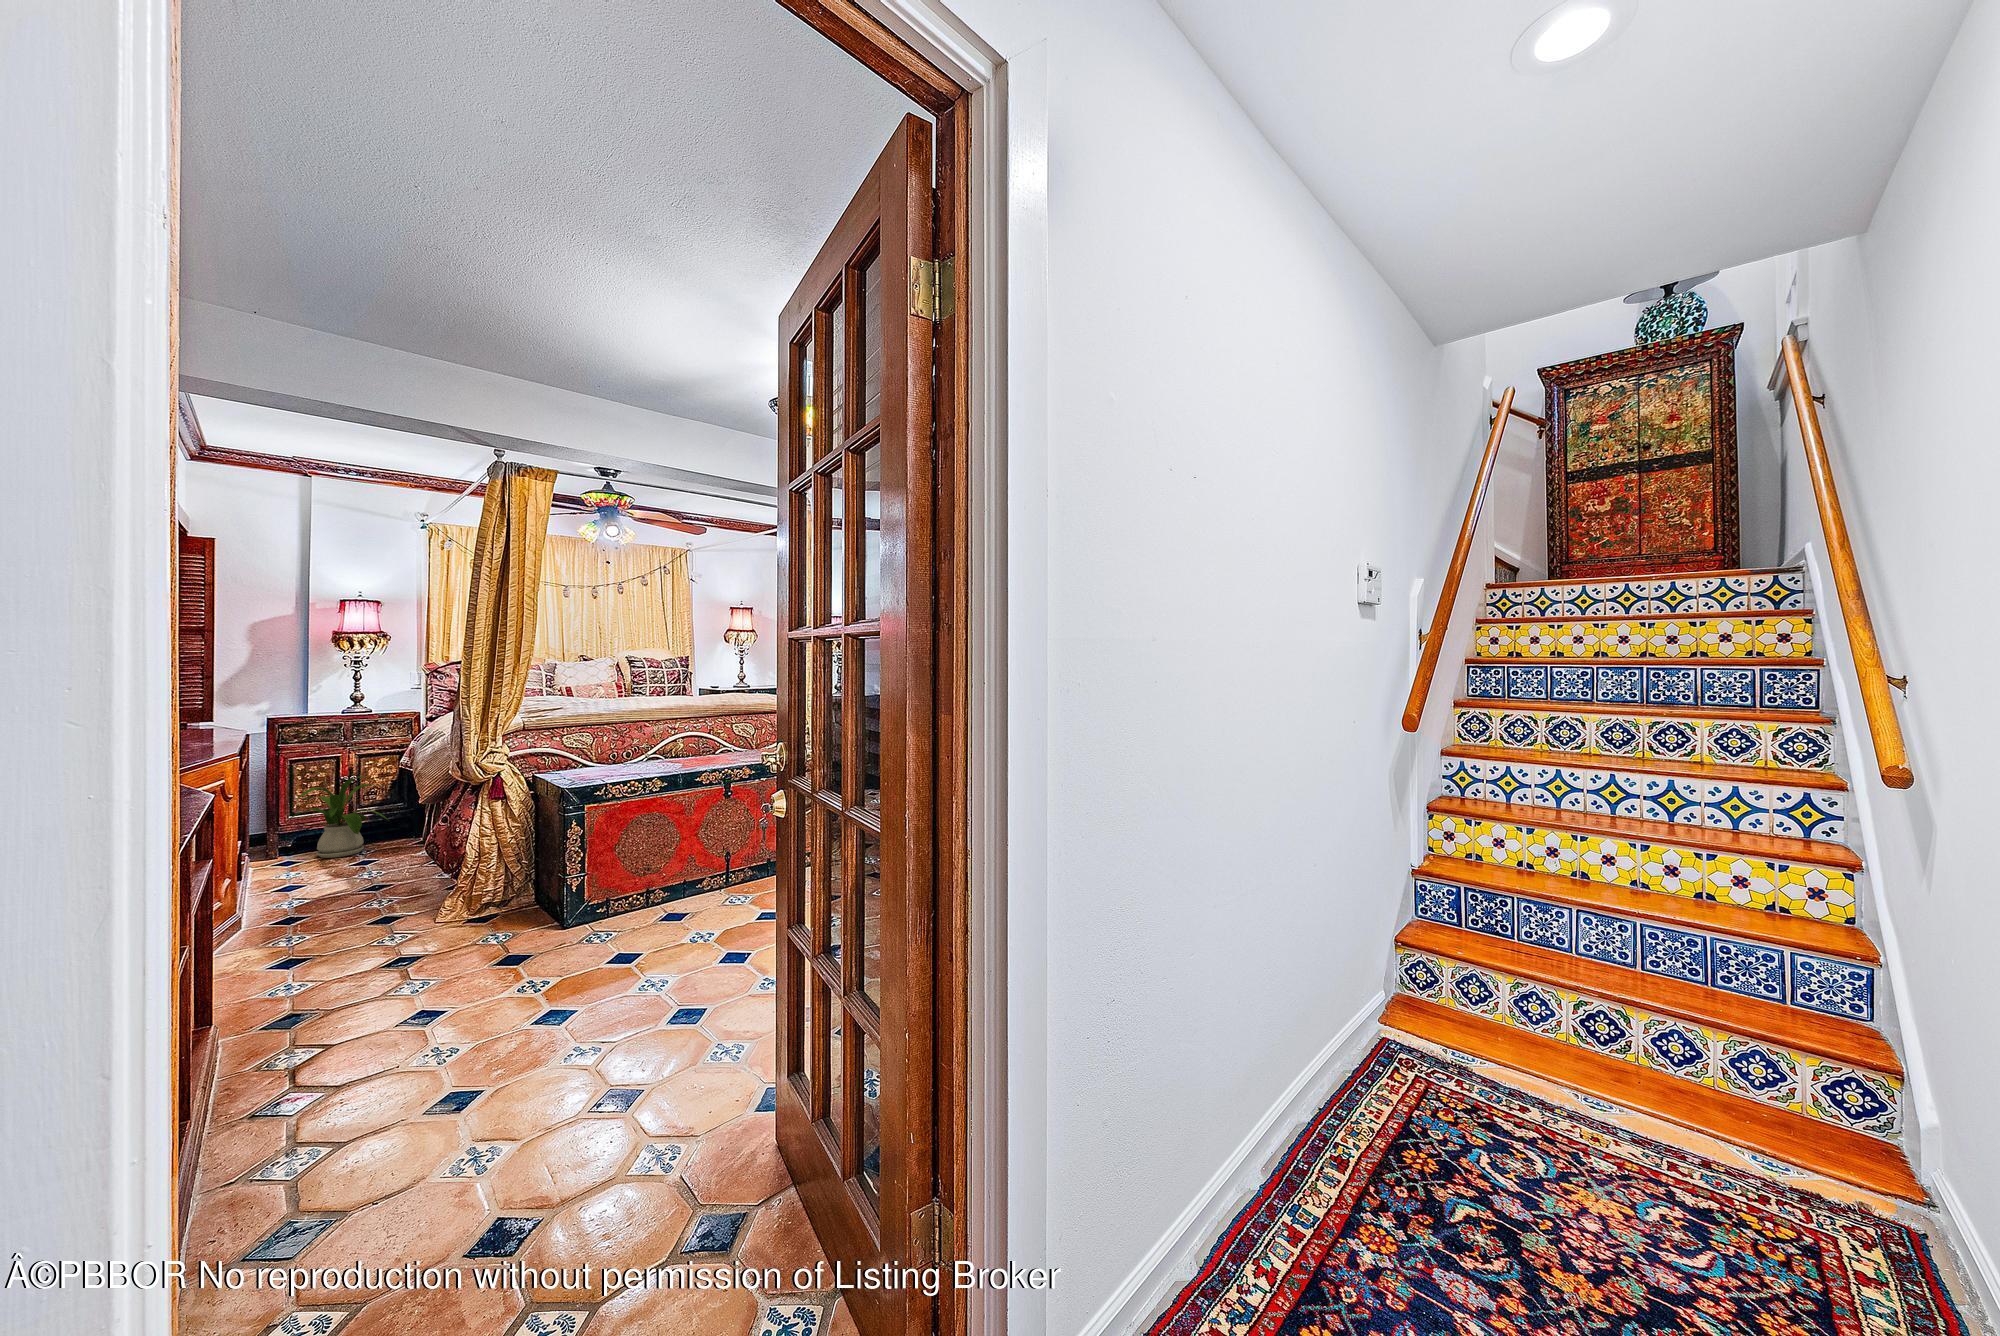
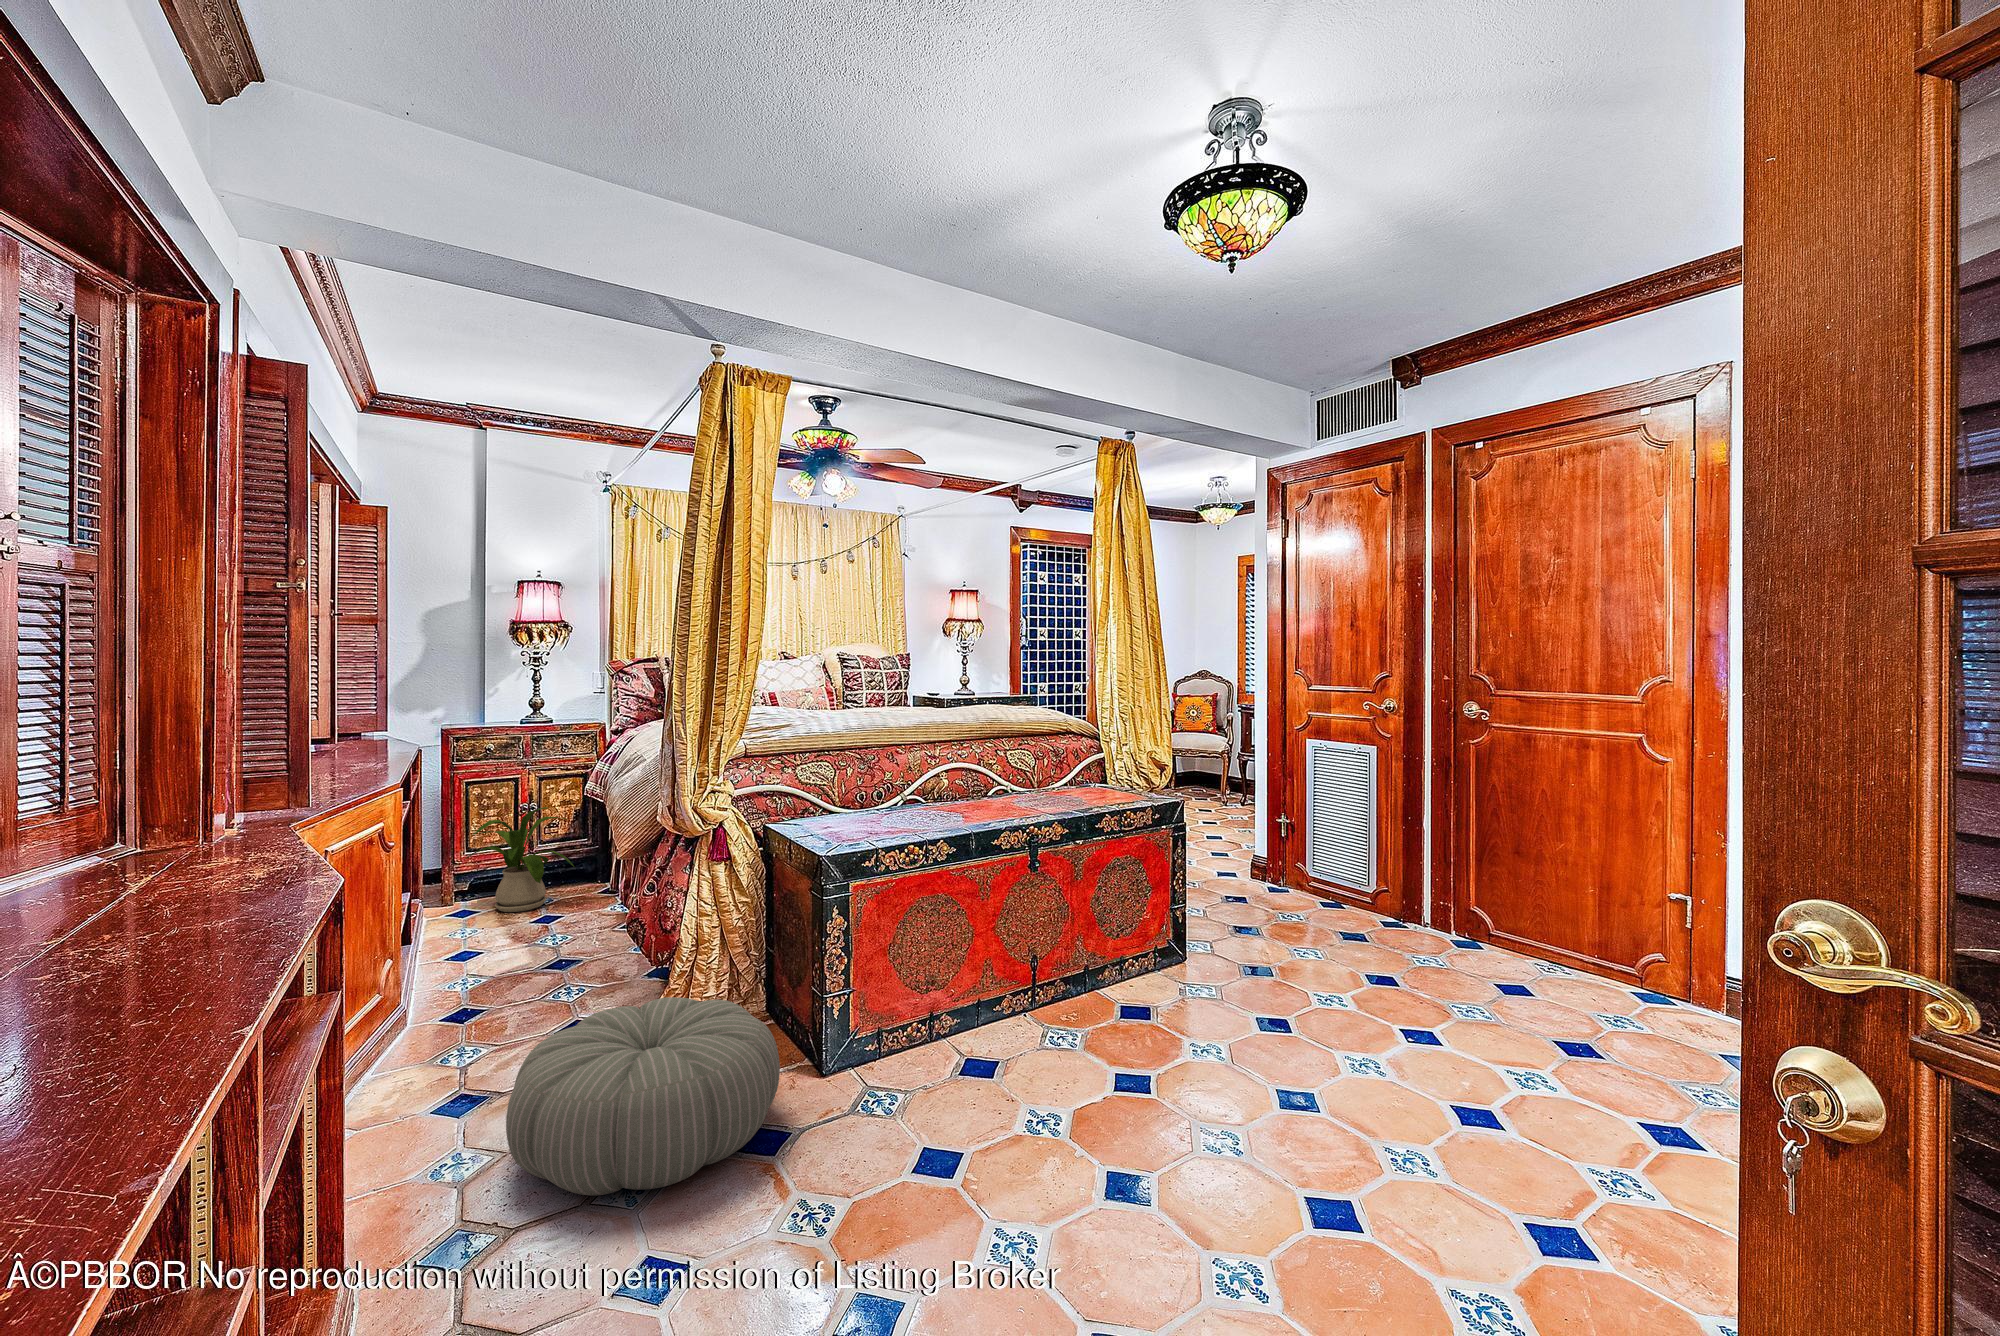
pouf: none [324,883,529,994] -> present [506,997,780,1196]

